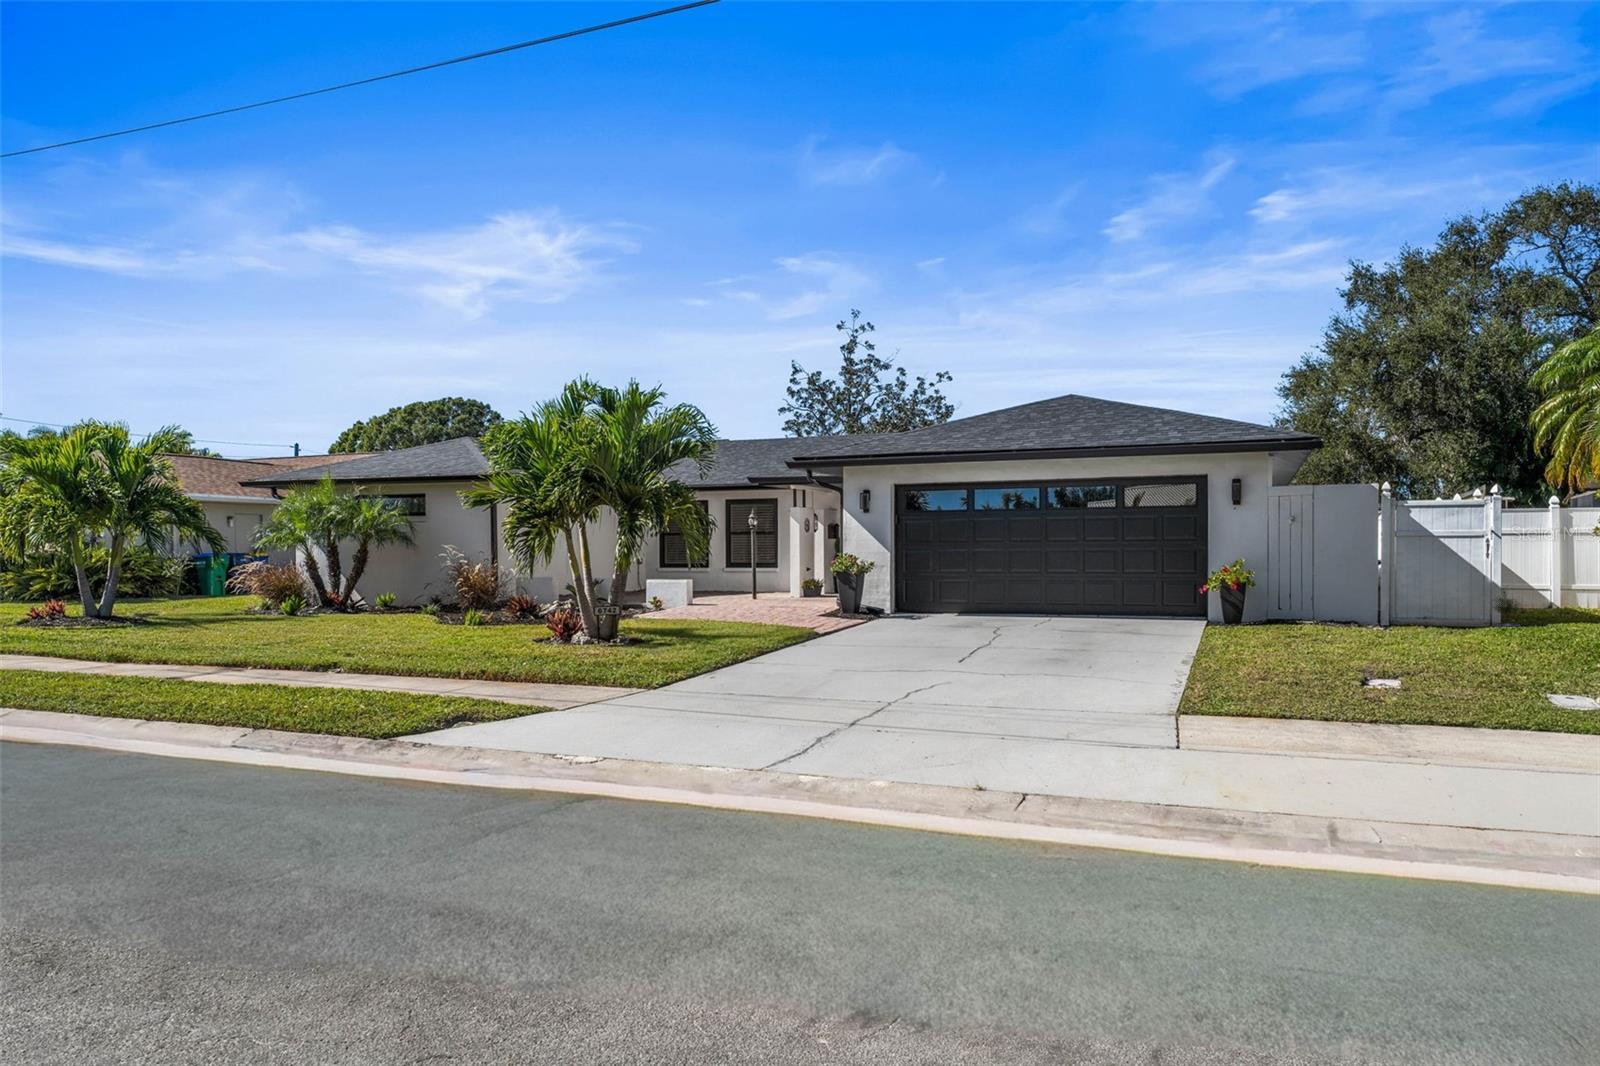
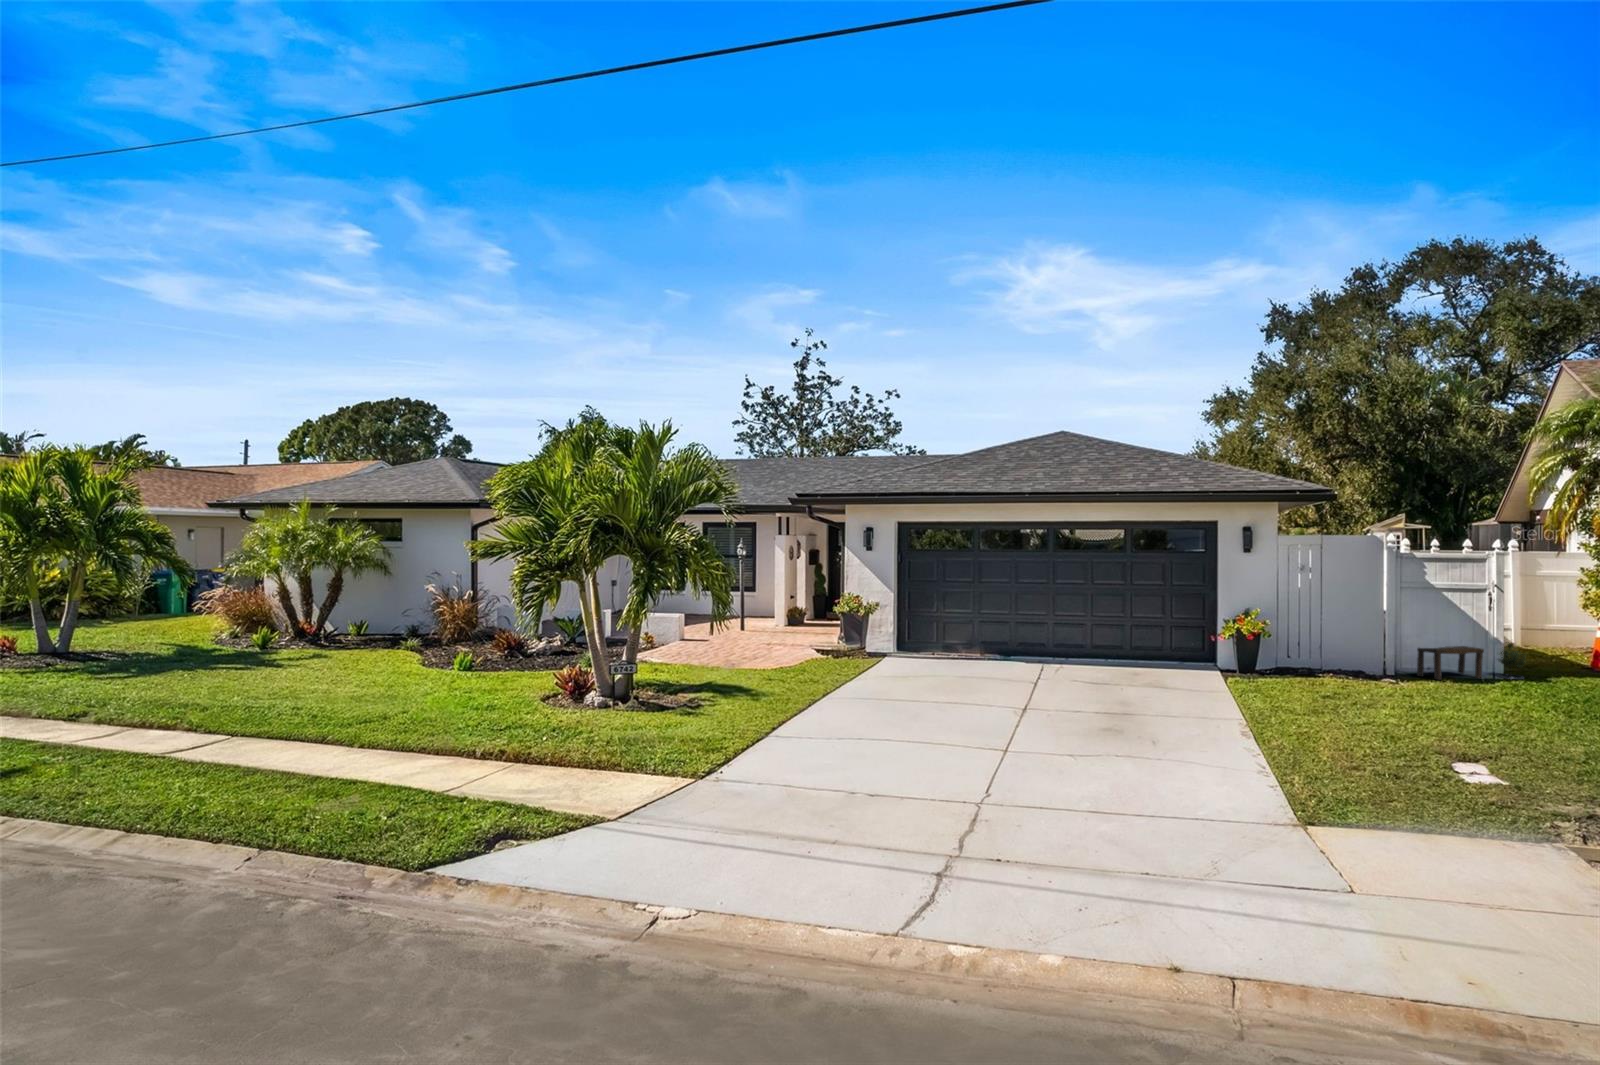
bench: none [1408,594,1476,627] -> present [1417,646,1484,680]

